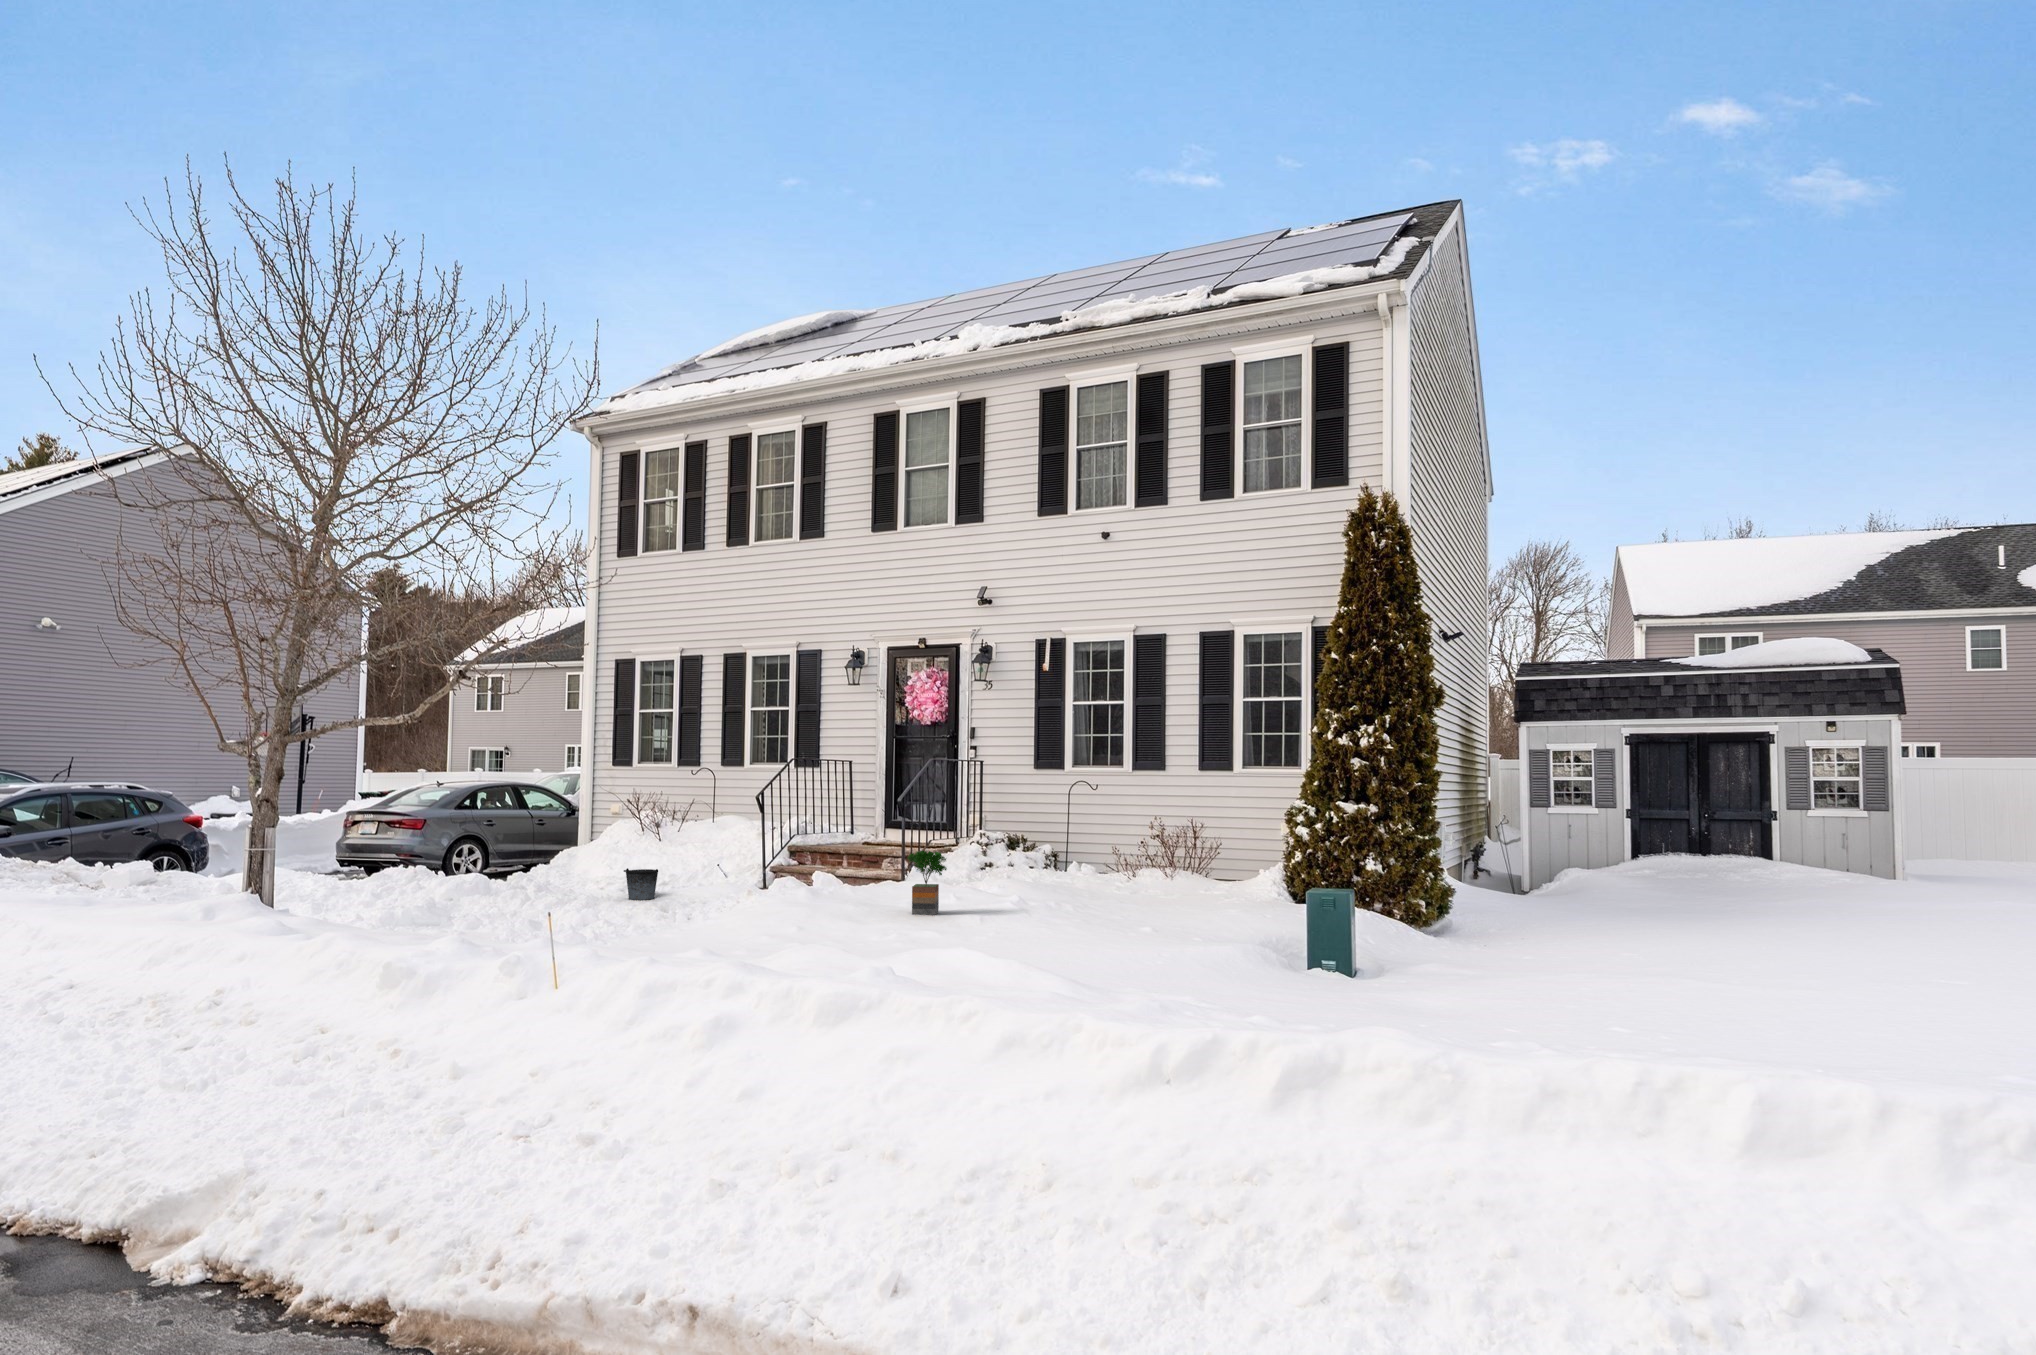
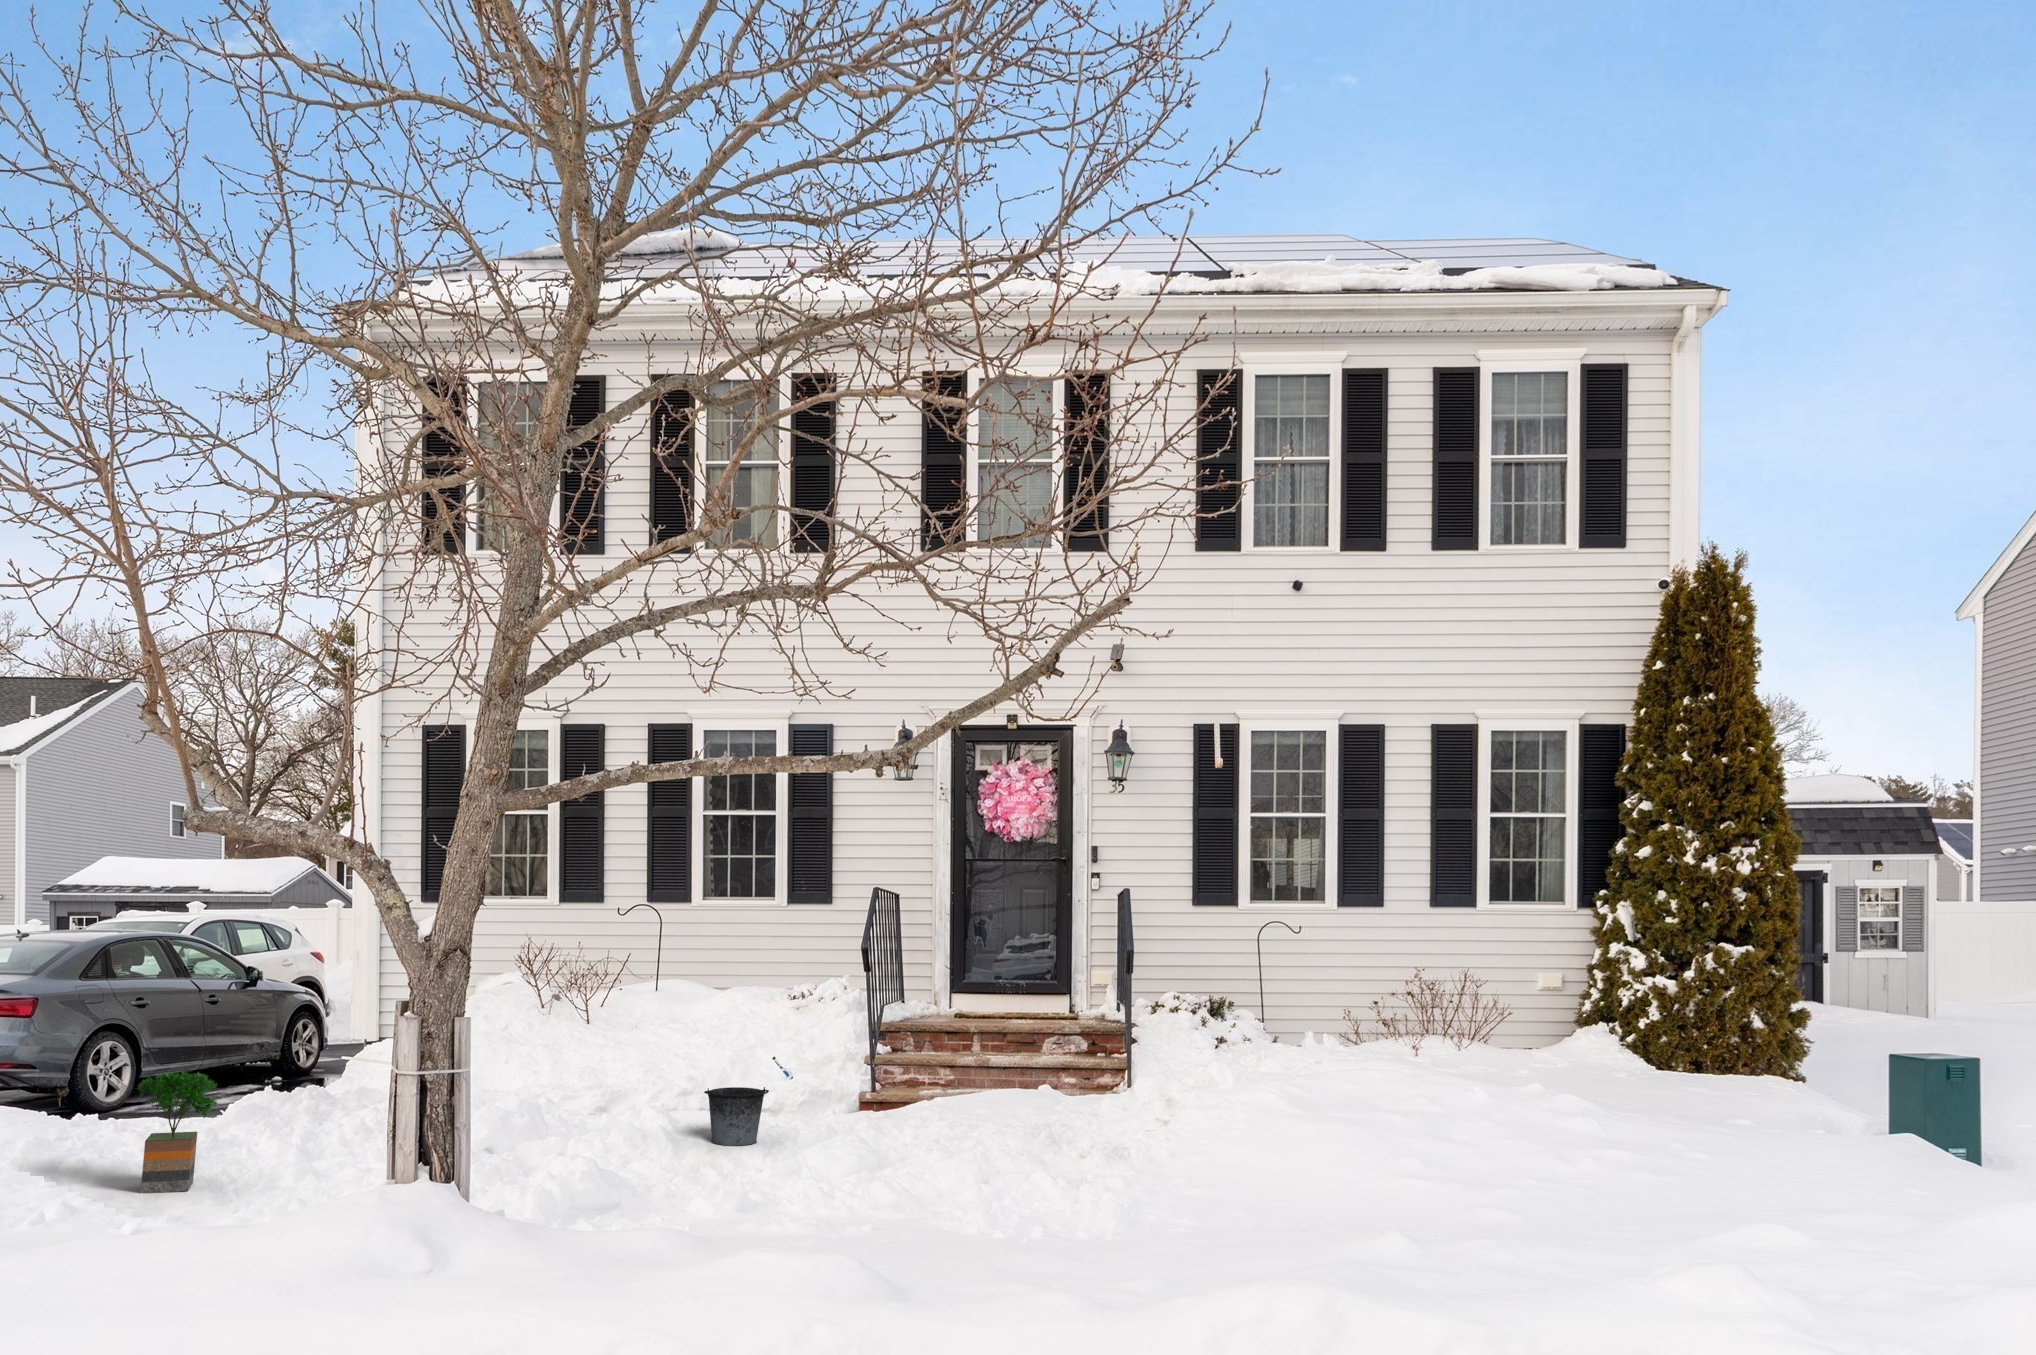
potted tree: present [908,851,947,915] -> present [138,1071,218,1193]

